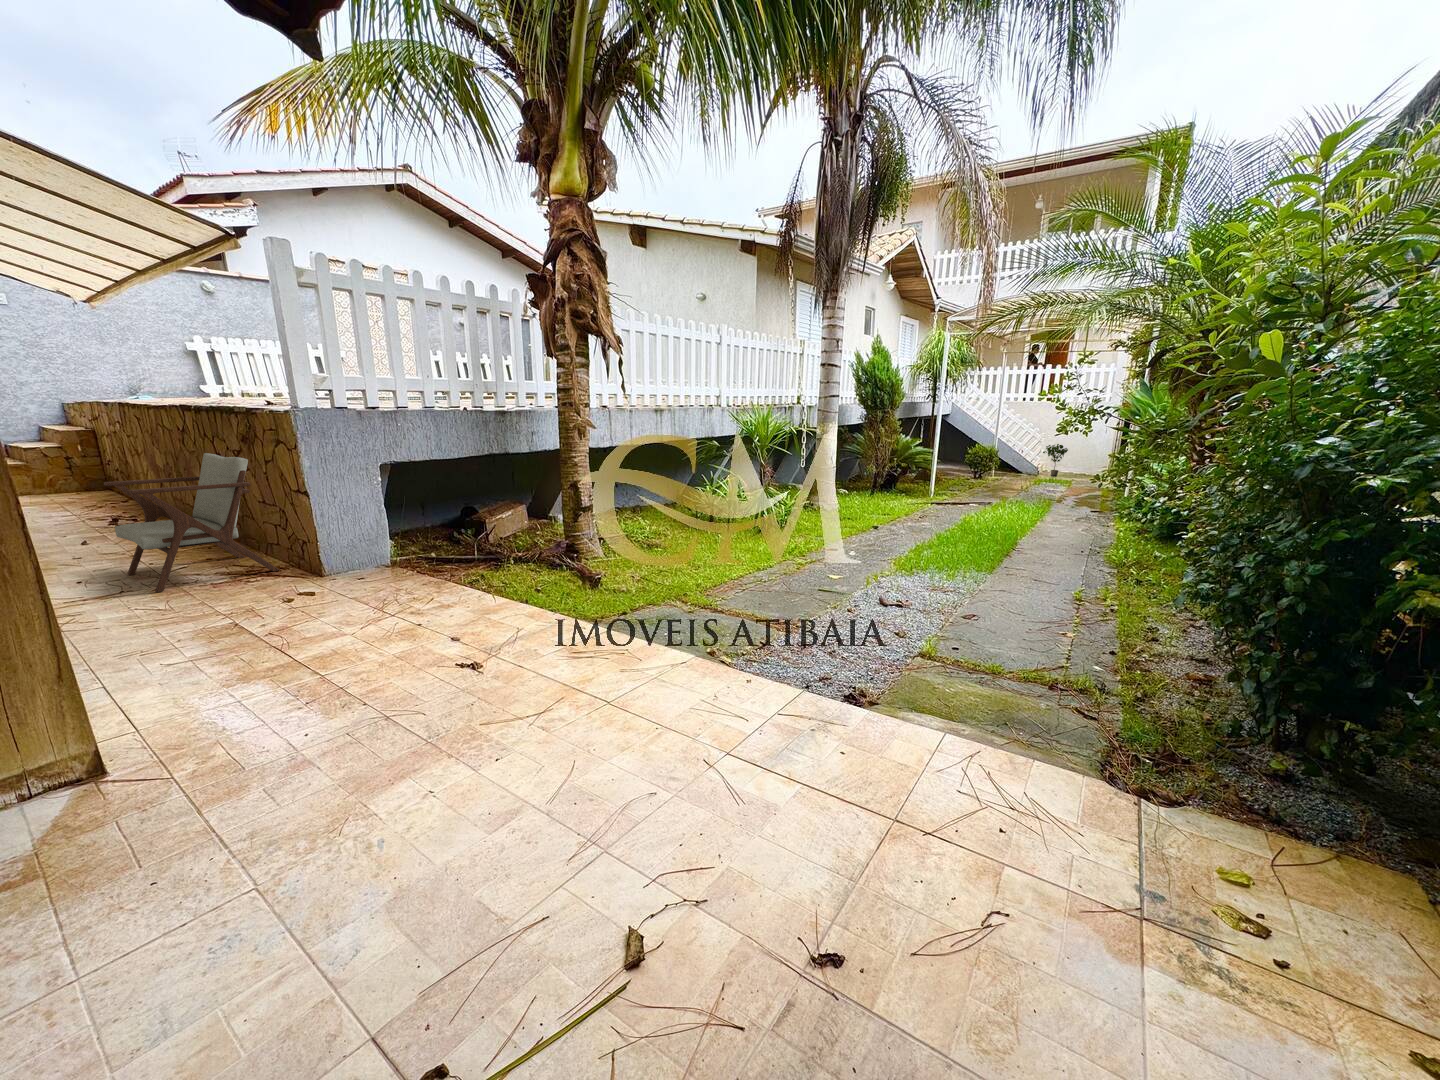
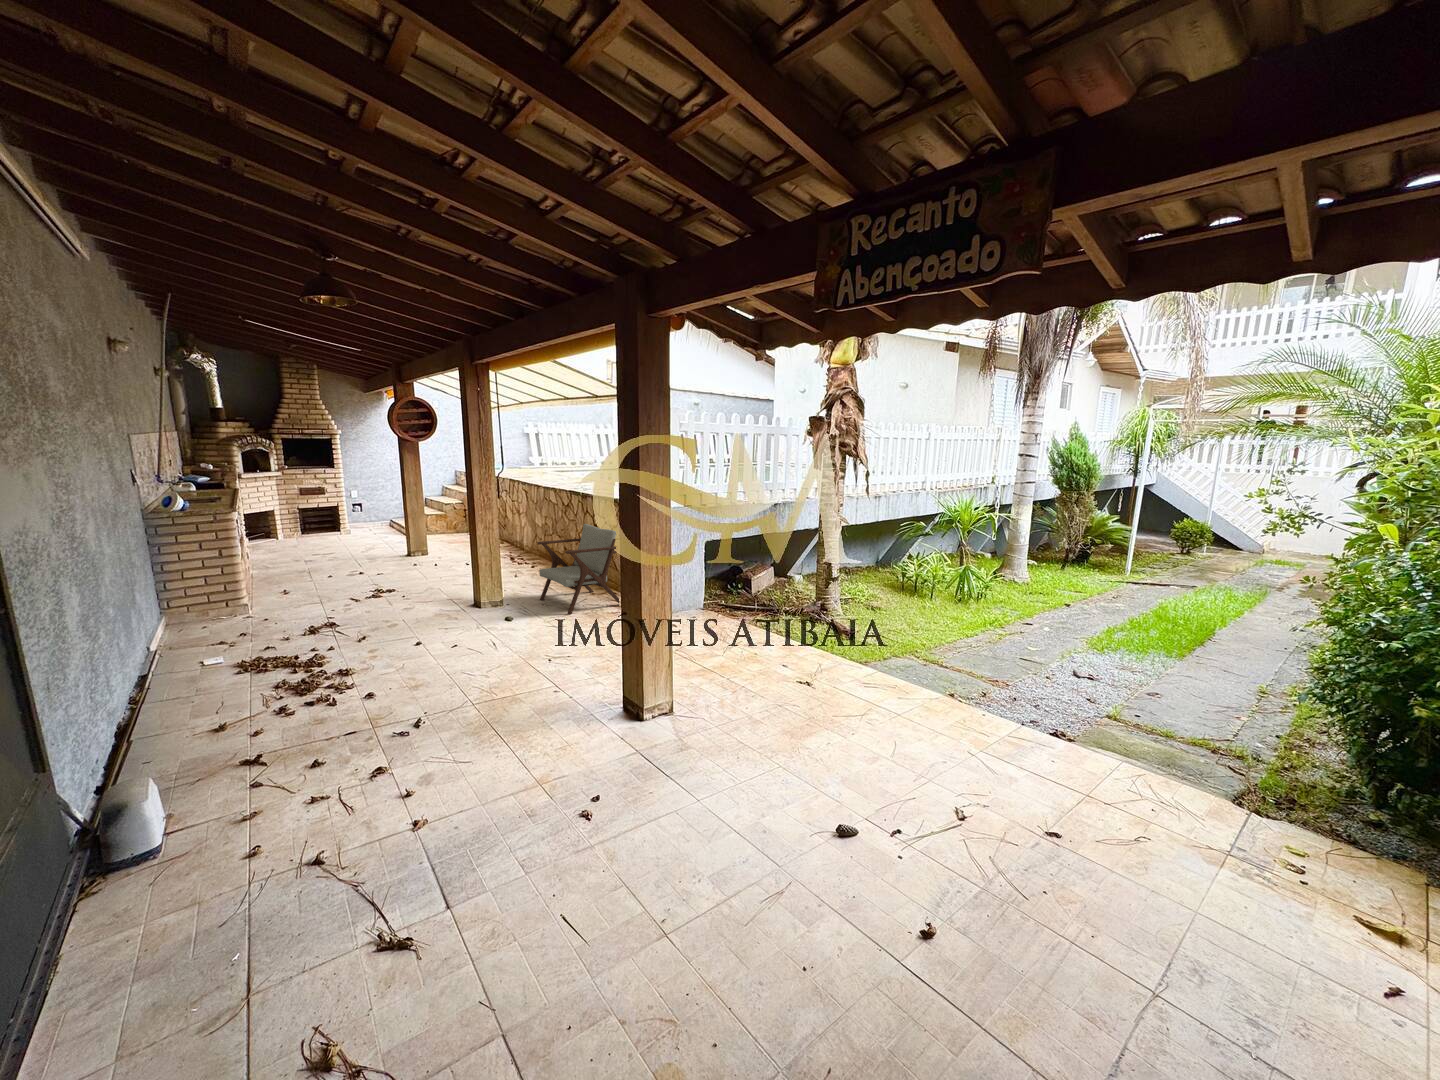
potted plant: present [1043,444,1068,476] -> none [1269,522,1302,557]

